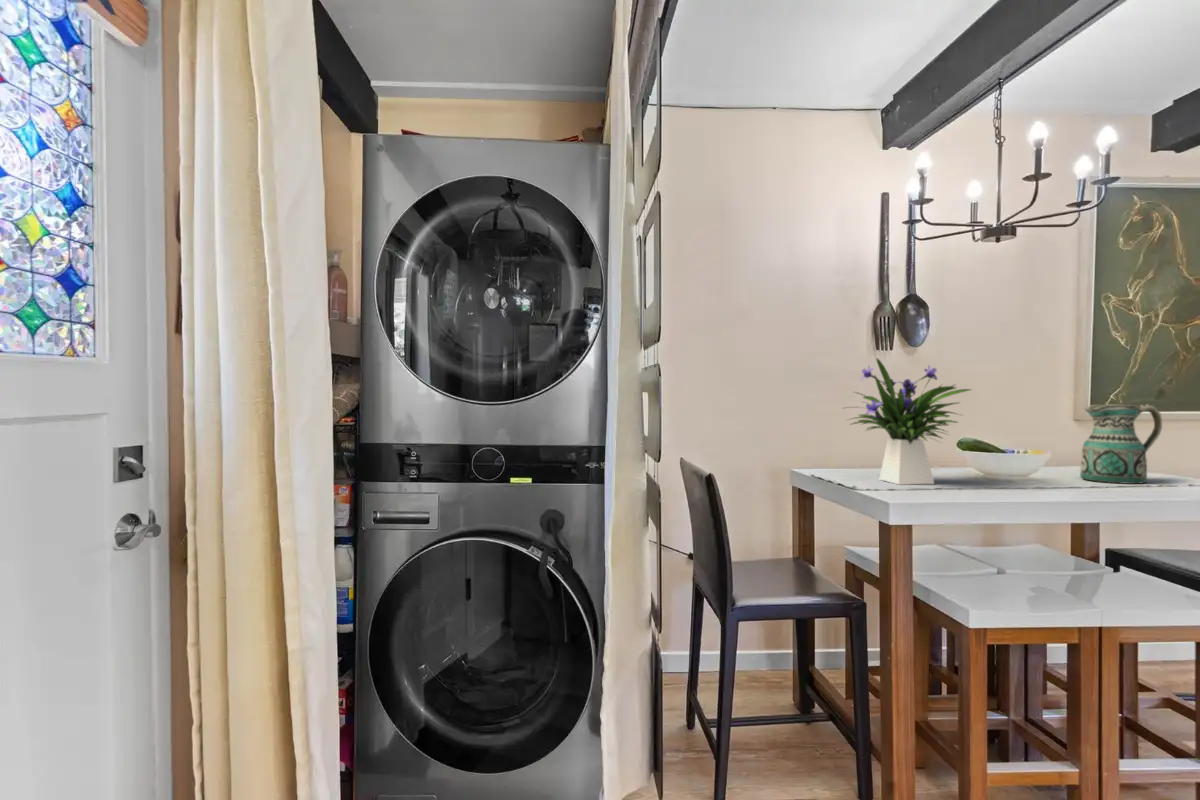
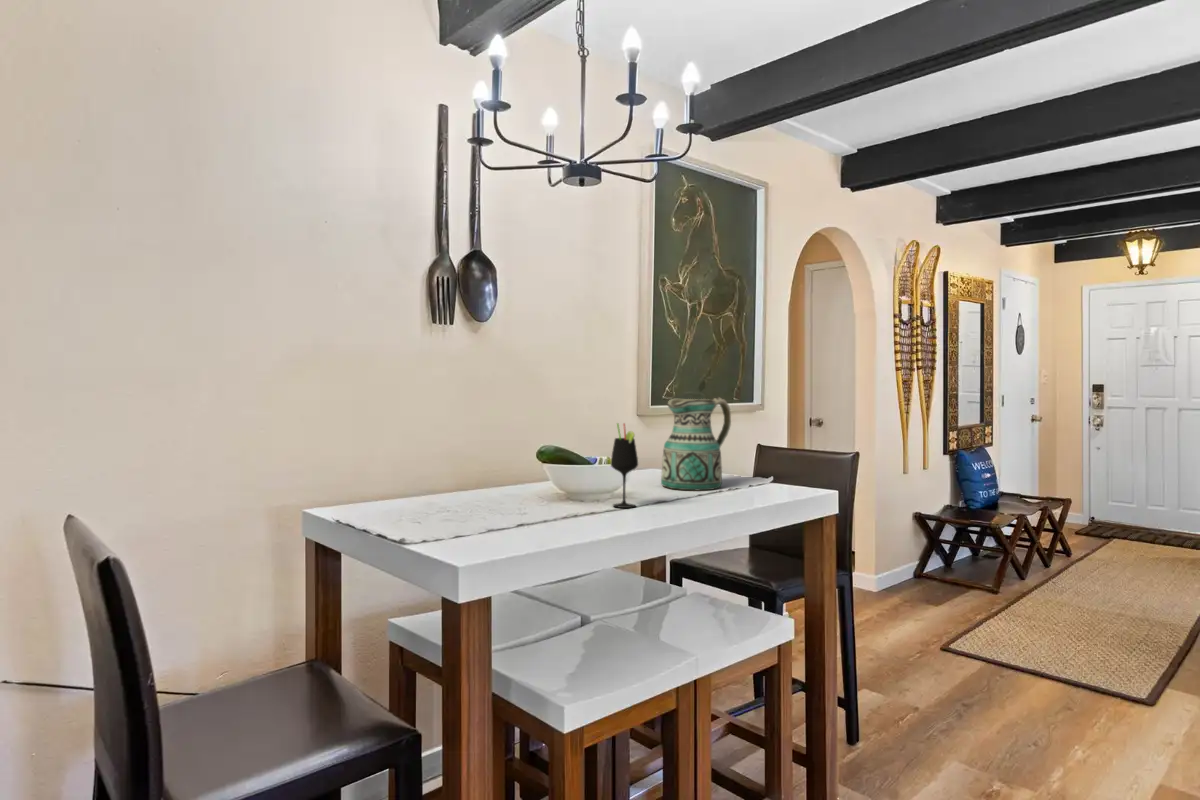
flower arrangement: present [852,358,970,485] -> none [381,332,565,525]
wine glass: none [1019,421,1044,487] -> present [611,424,638,508]

